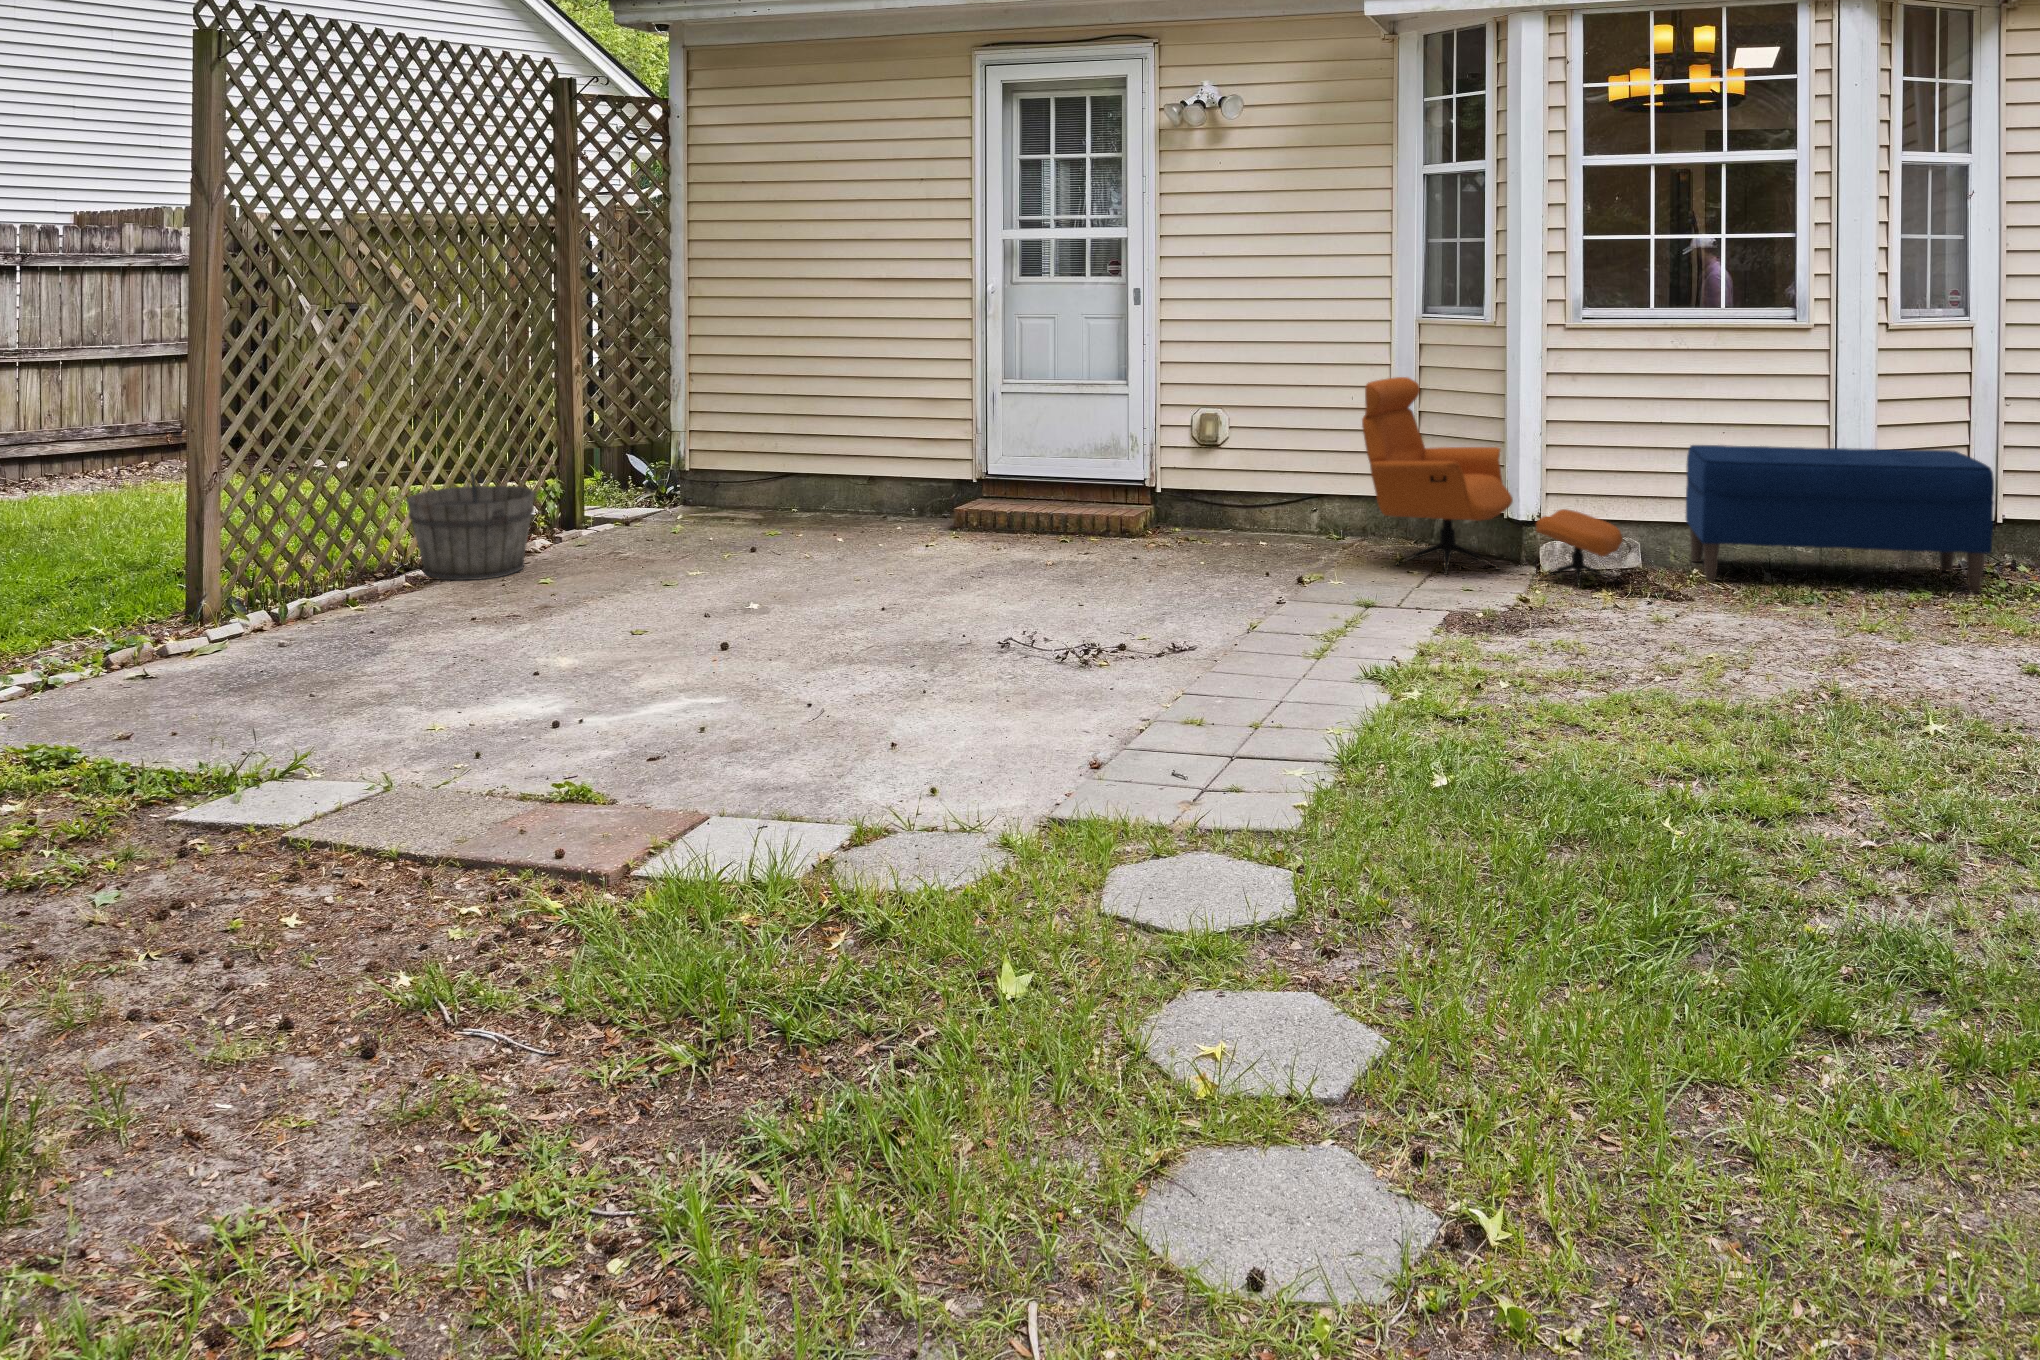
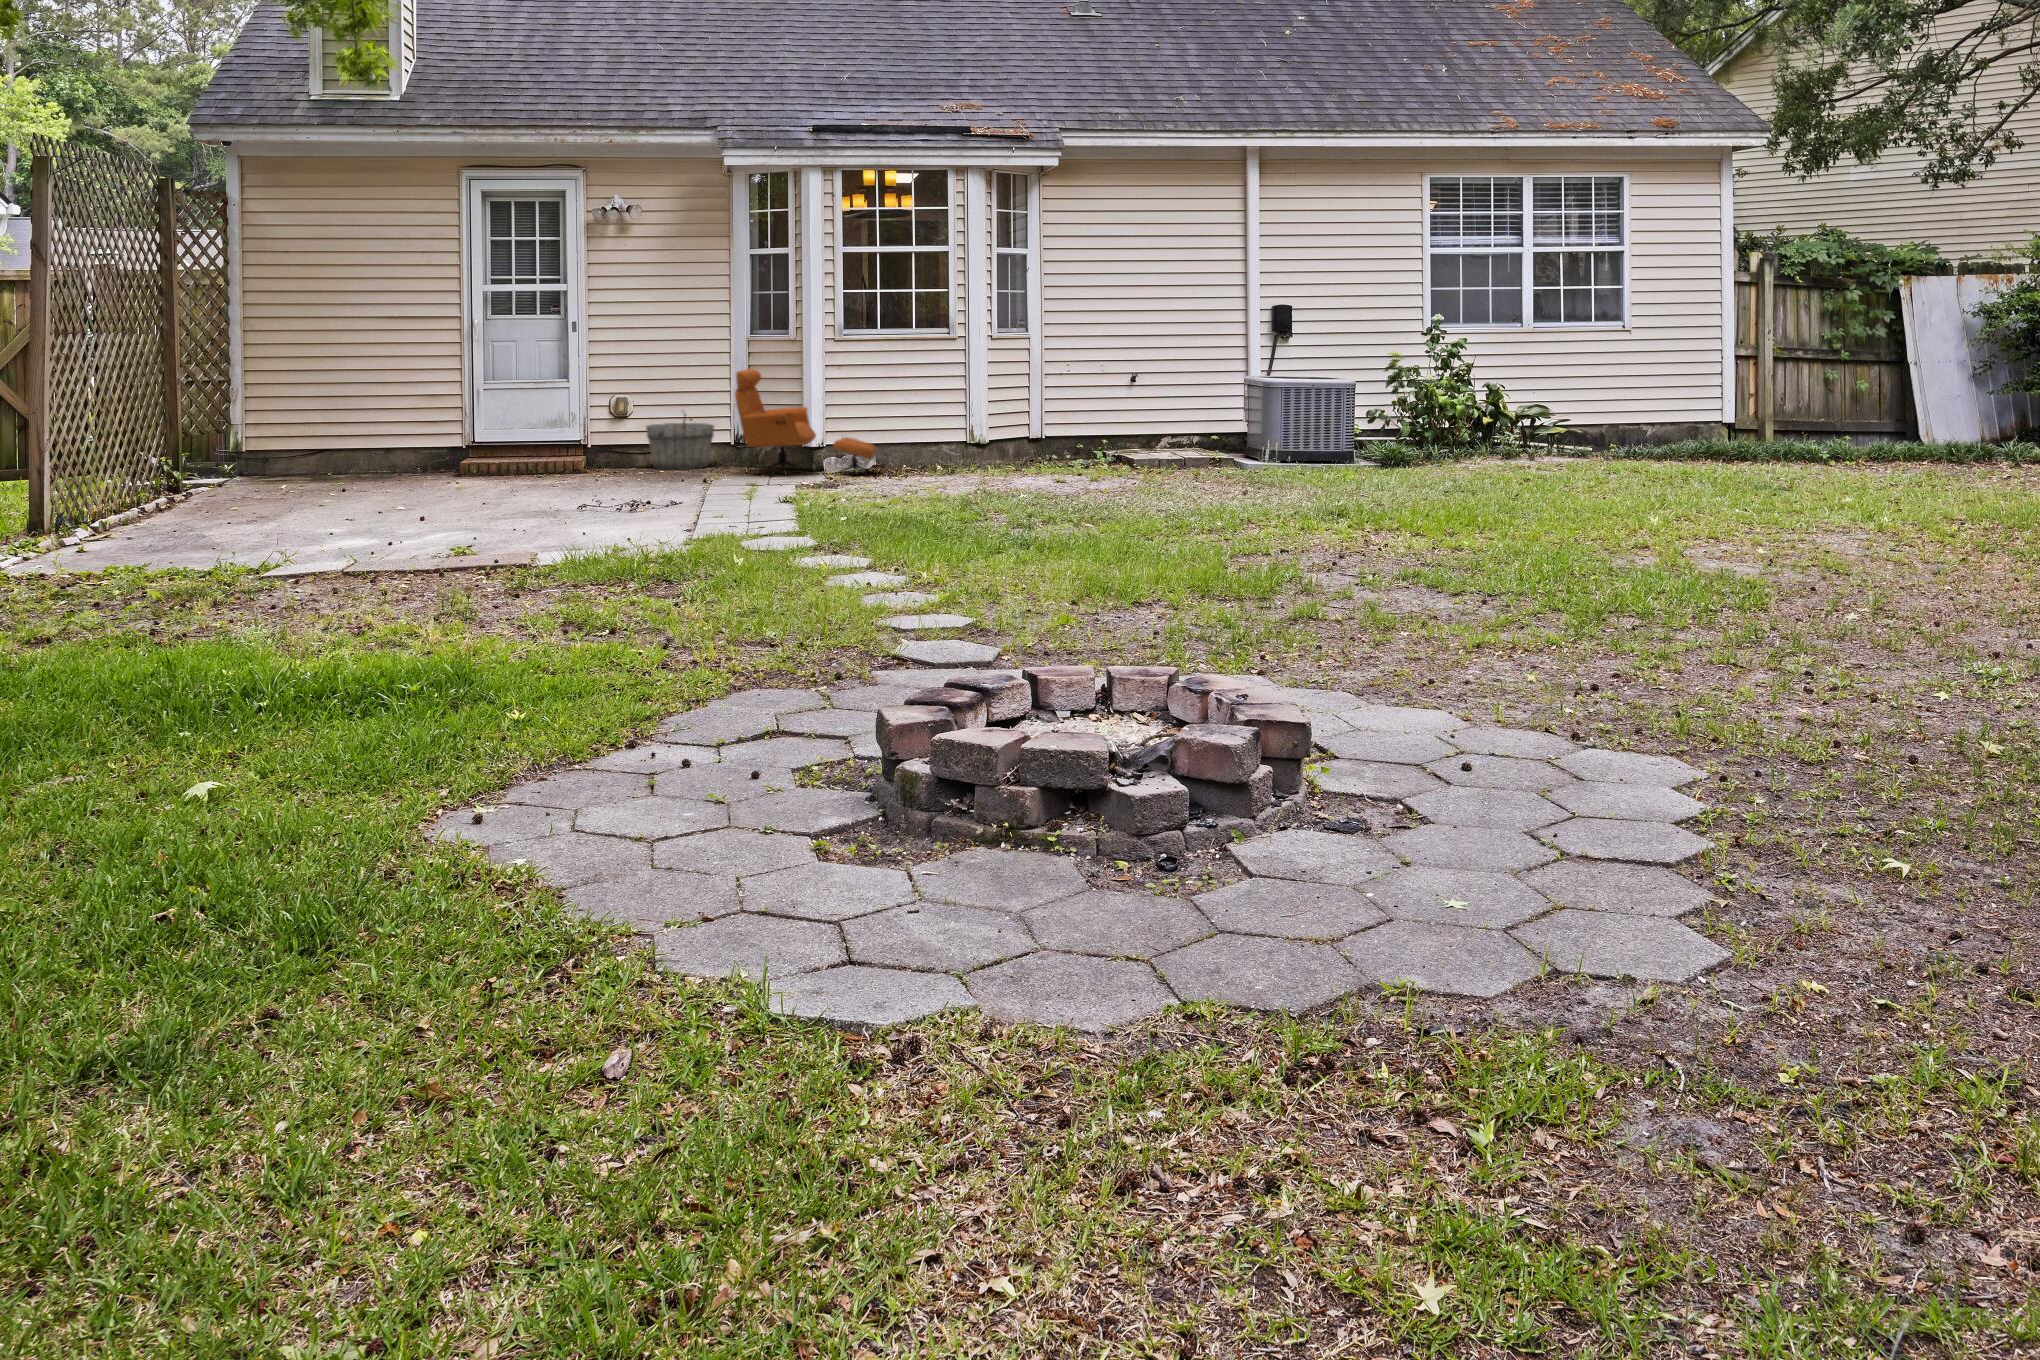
bench: present [1686,445,1994,592] -> none [901,400,1047,471]
wooden bucket: present [407,467,534,580] -> present [646,414,714,469]

